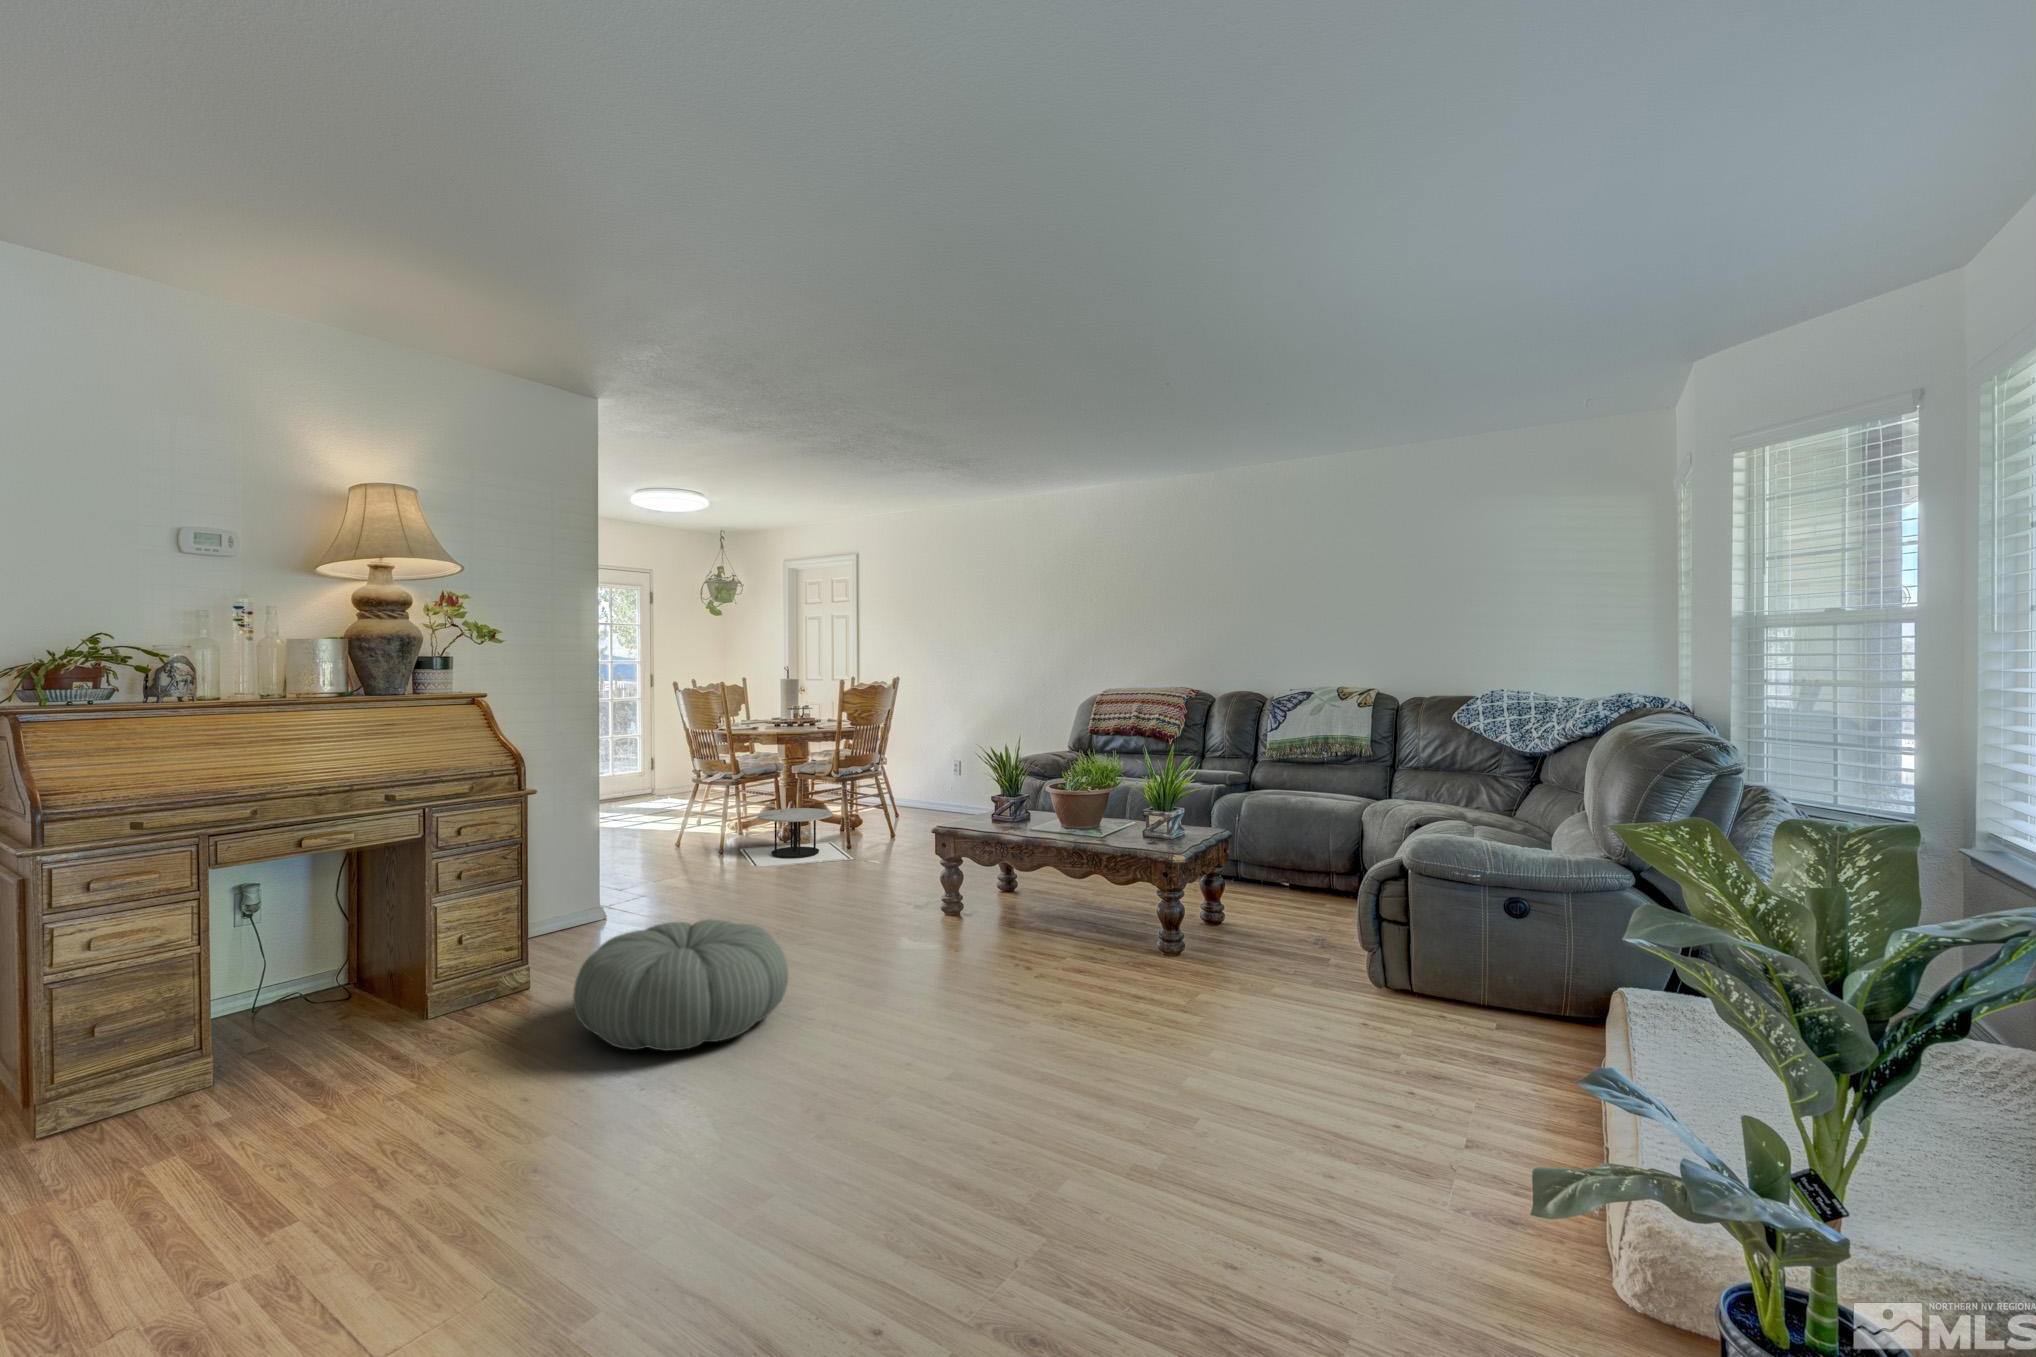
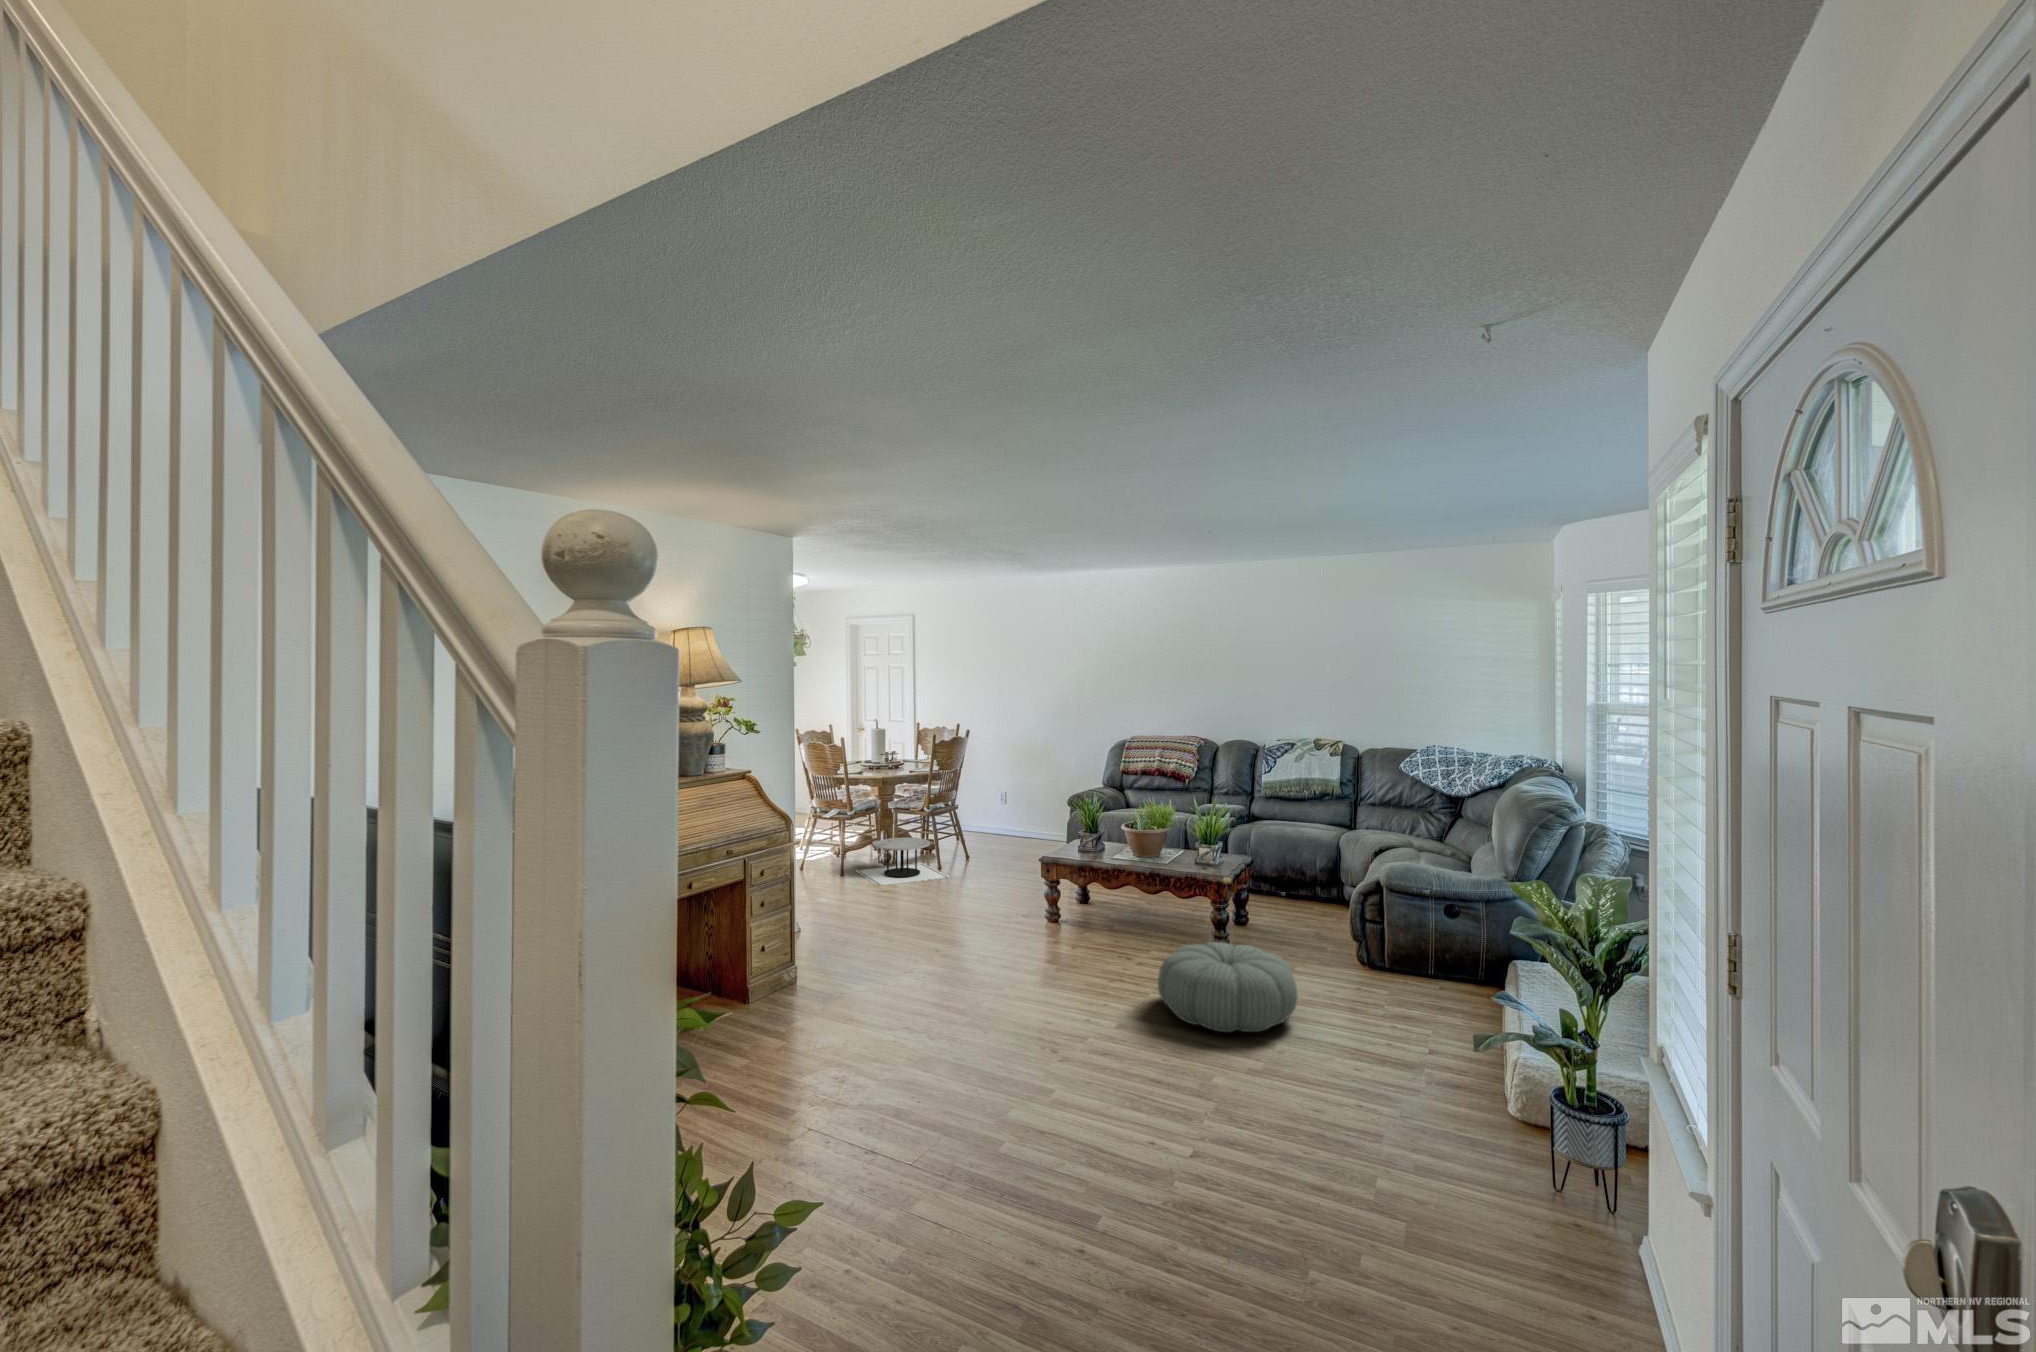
pouf: present [573,919,788,1050] -> present [1158,942,1298,1032]

